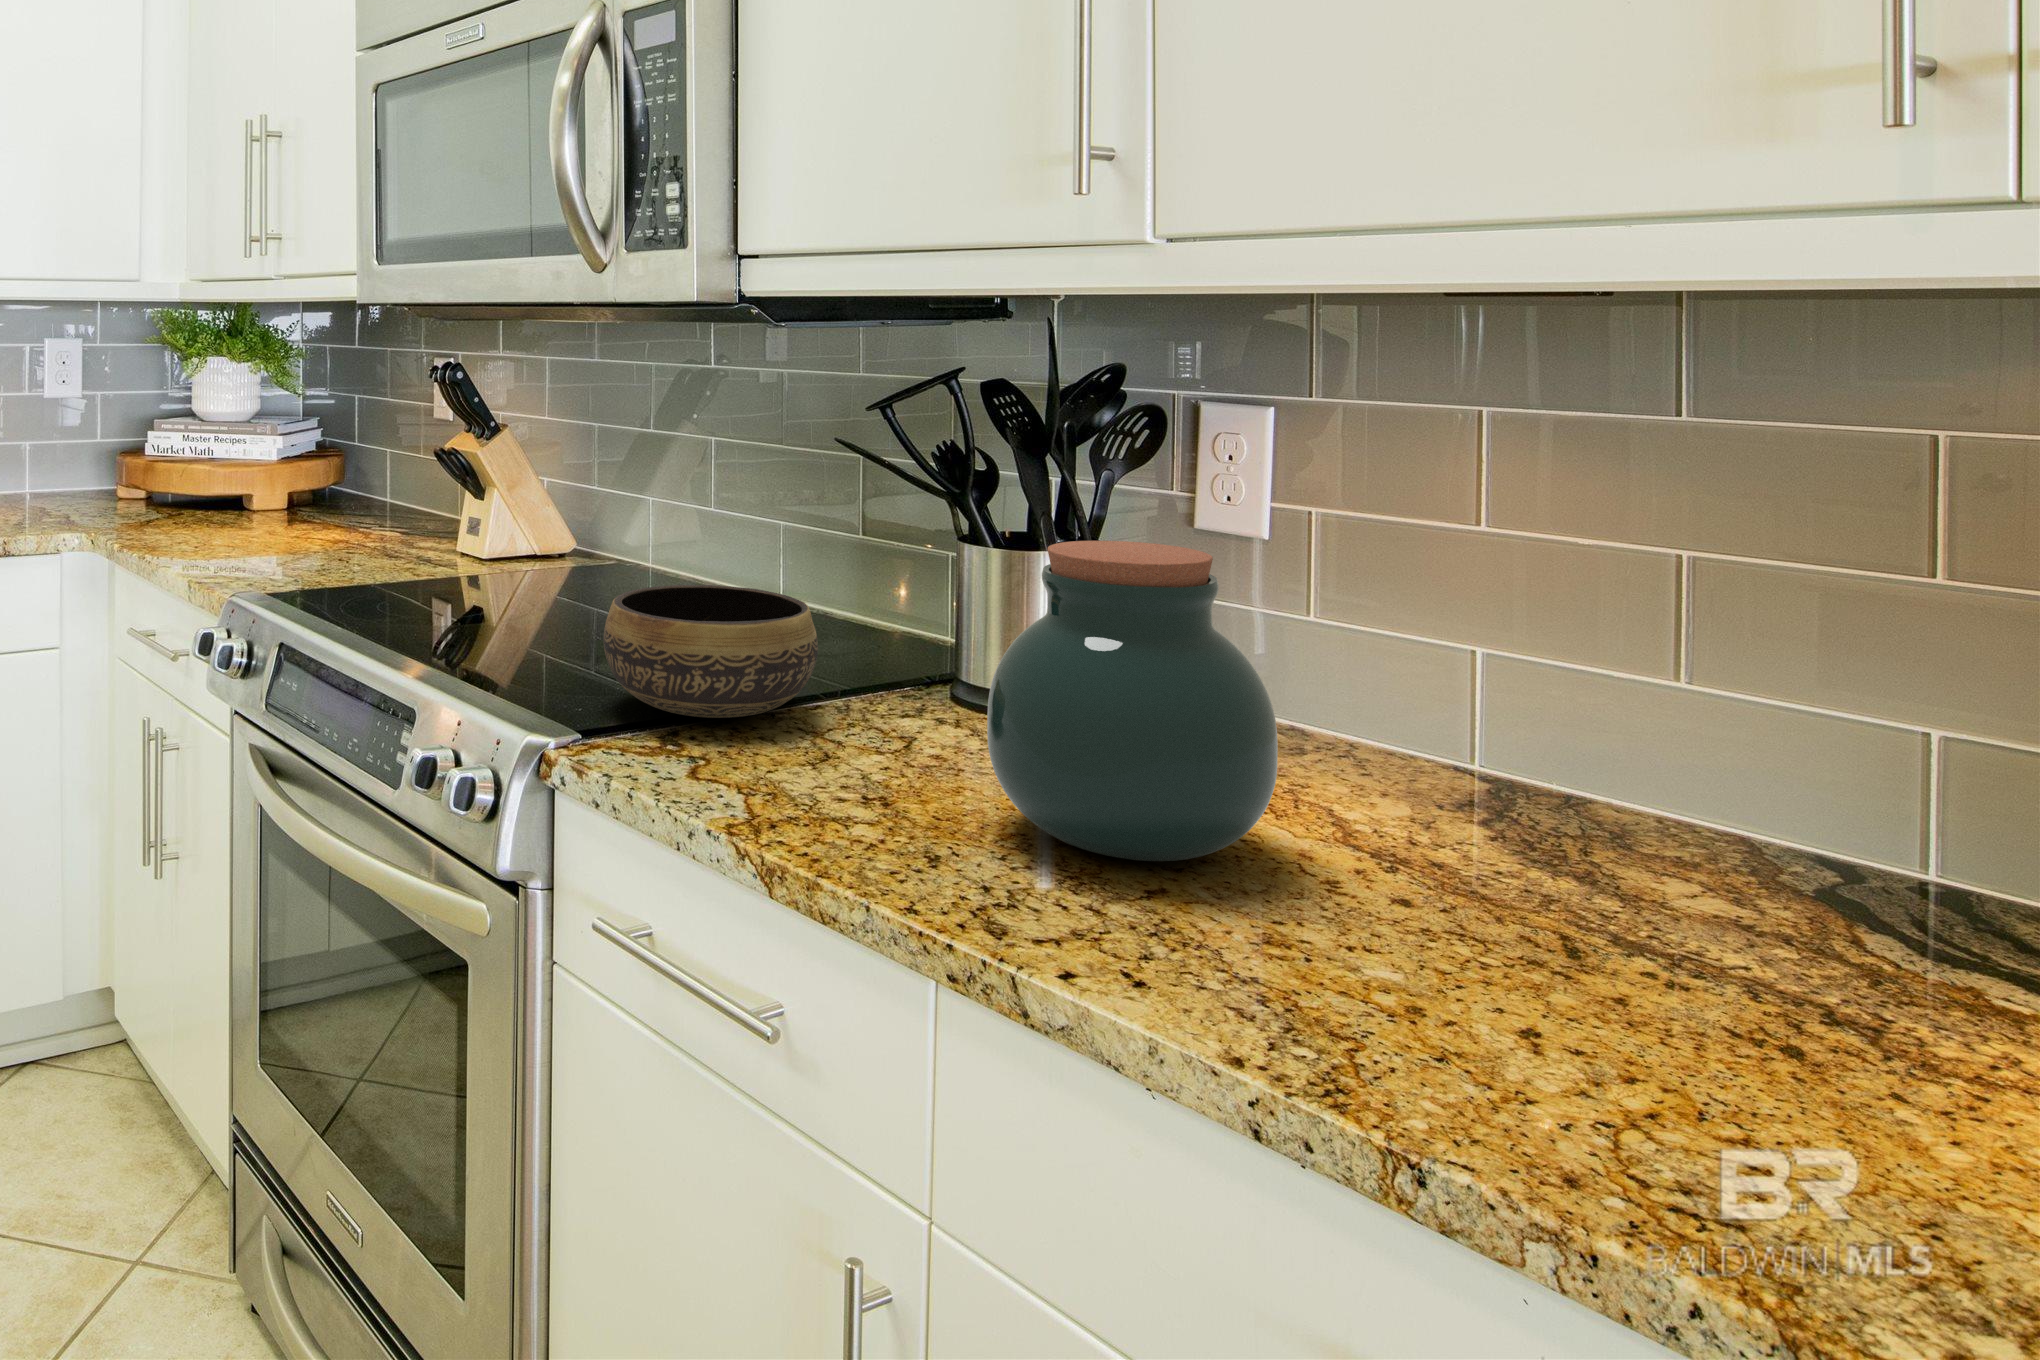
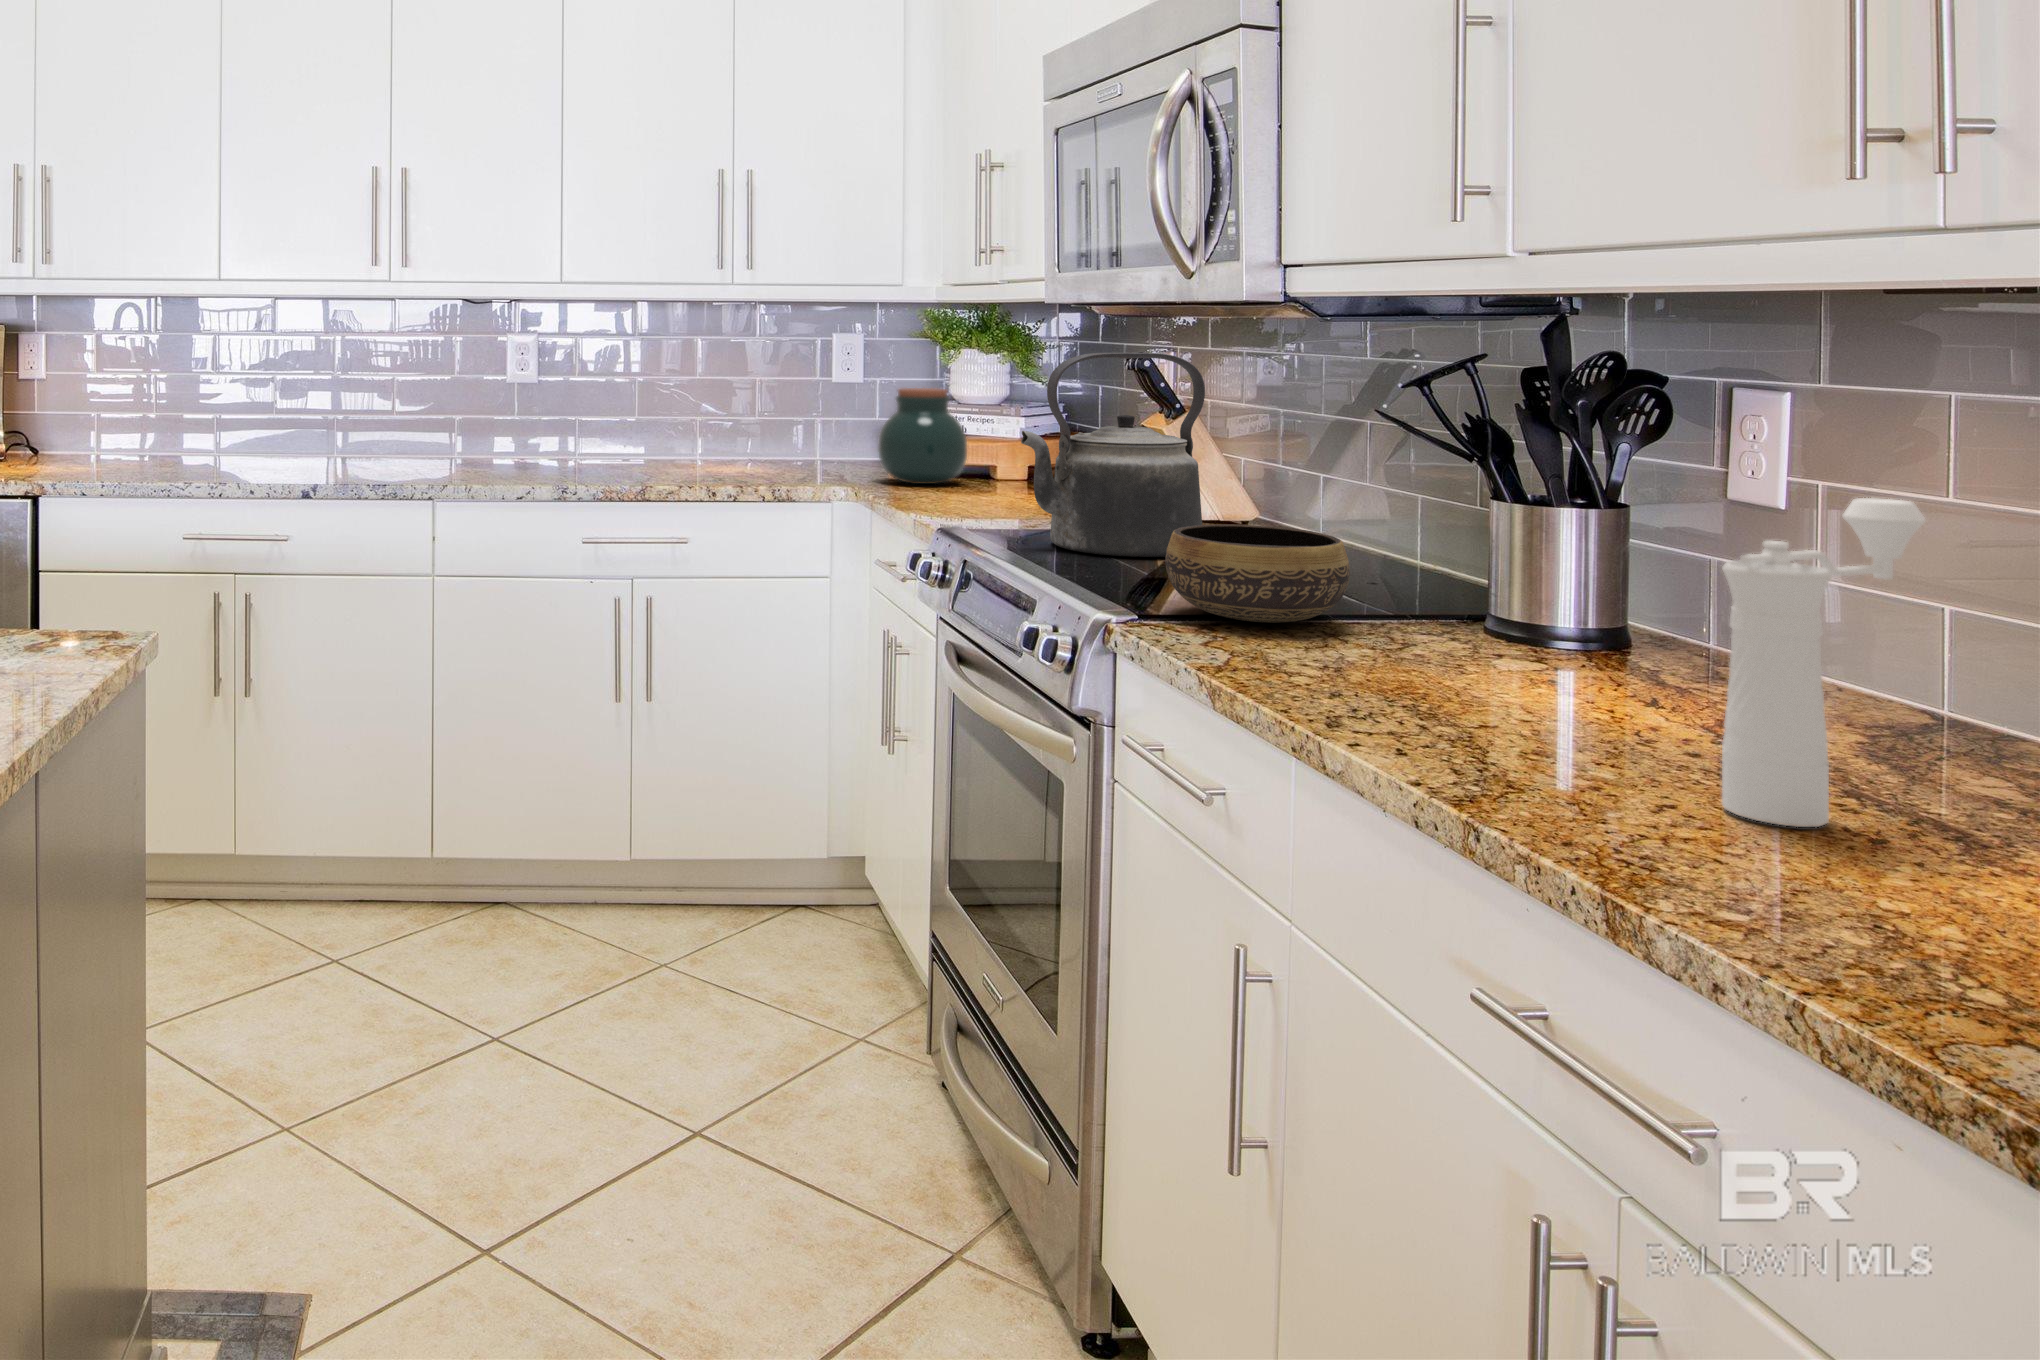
kettle: none [354,364,554,617] -> present [1021,353,1205,557]
jar: present [987,541,1278,861] -> present [878,388,967,484]
pepper mill: none [1557,559,1705,1039] -> present [1722,498,1926,827]

